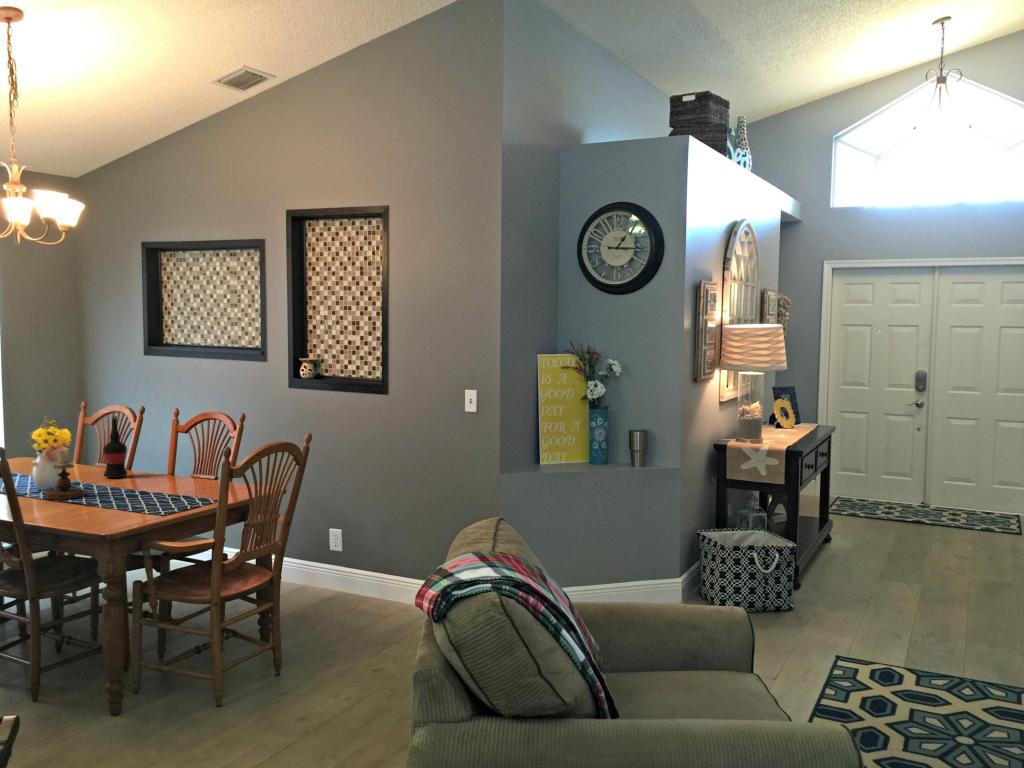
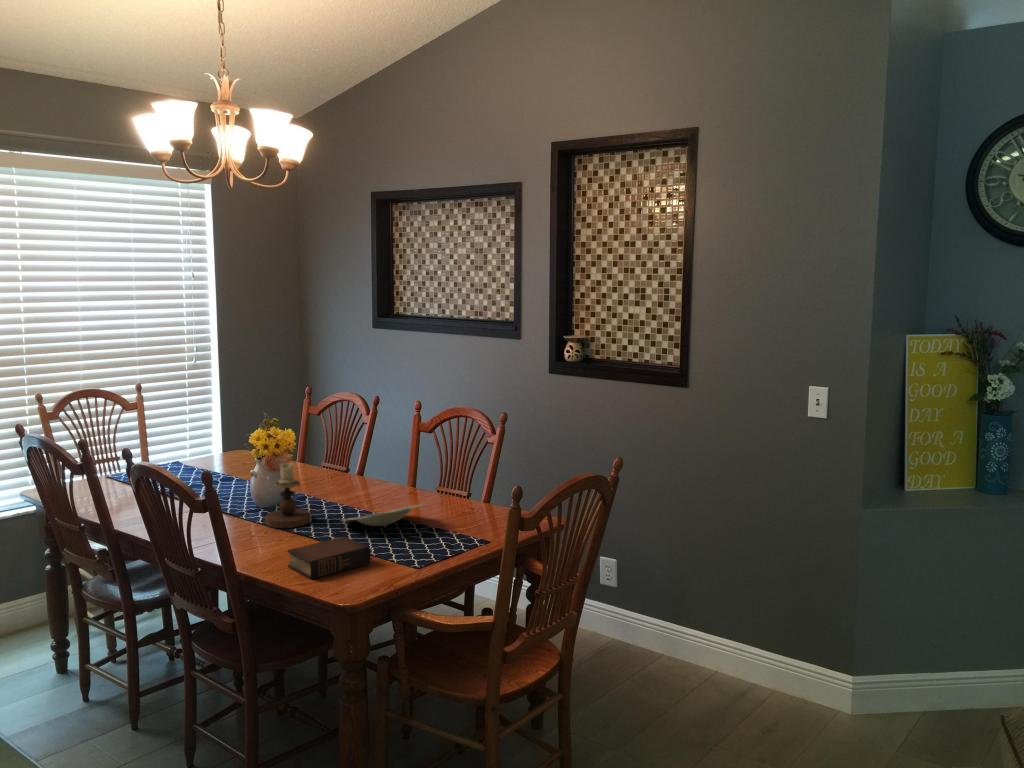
wine bottle: present [103,416,127,478] -> none [333,412,361,490]
plate: none [107,479,175,497] -> present [343,505,423,527]
book: none [63,498,128,523] -> present [287,537,371,579]

